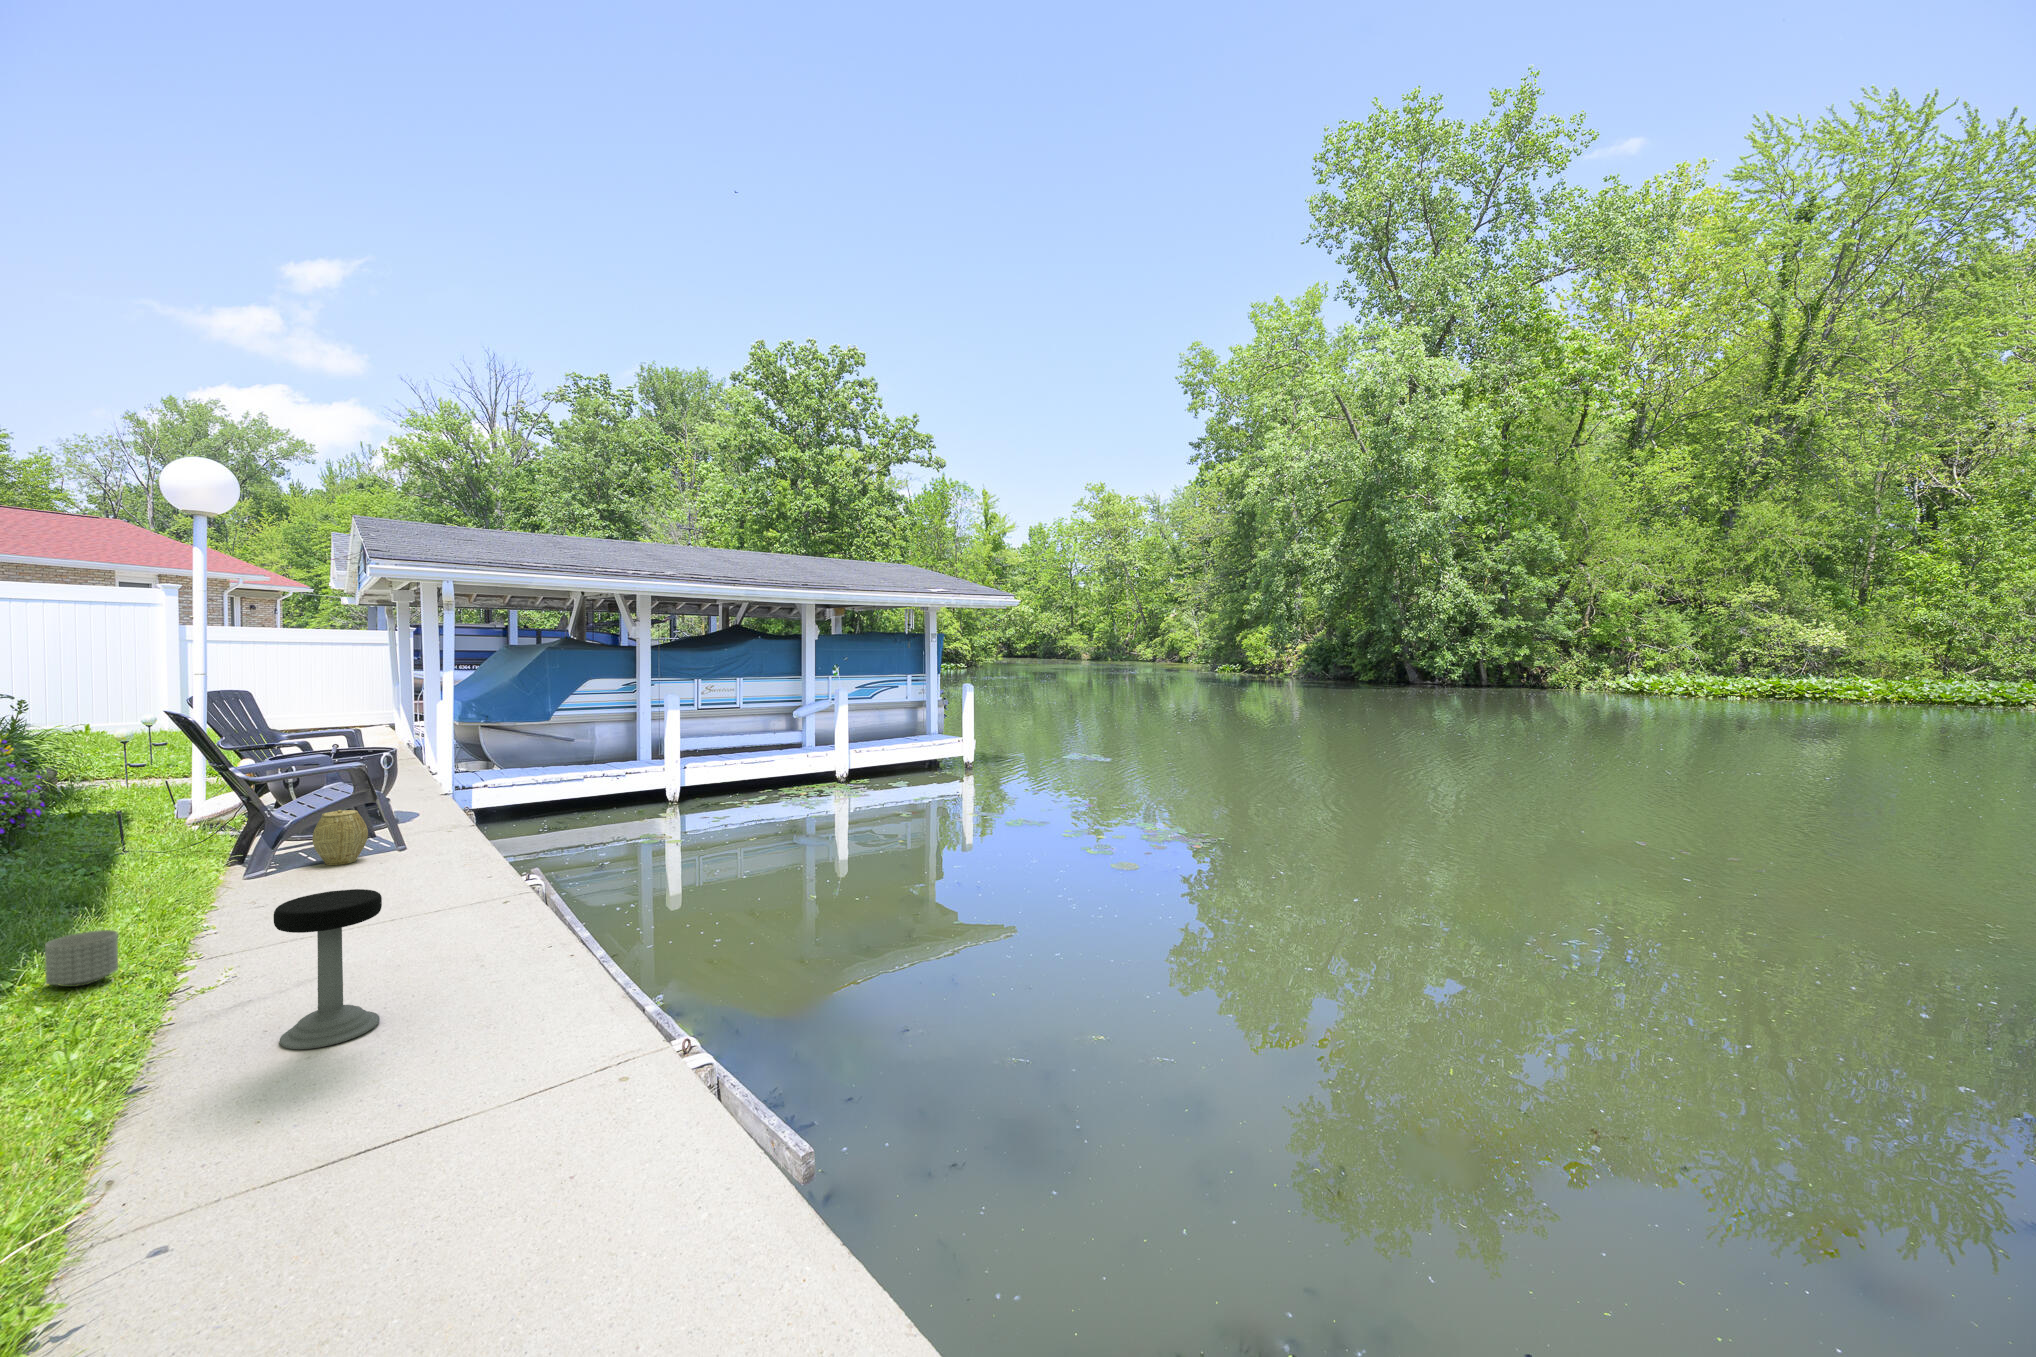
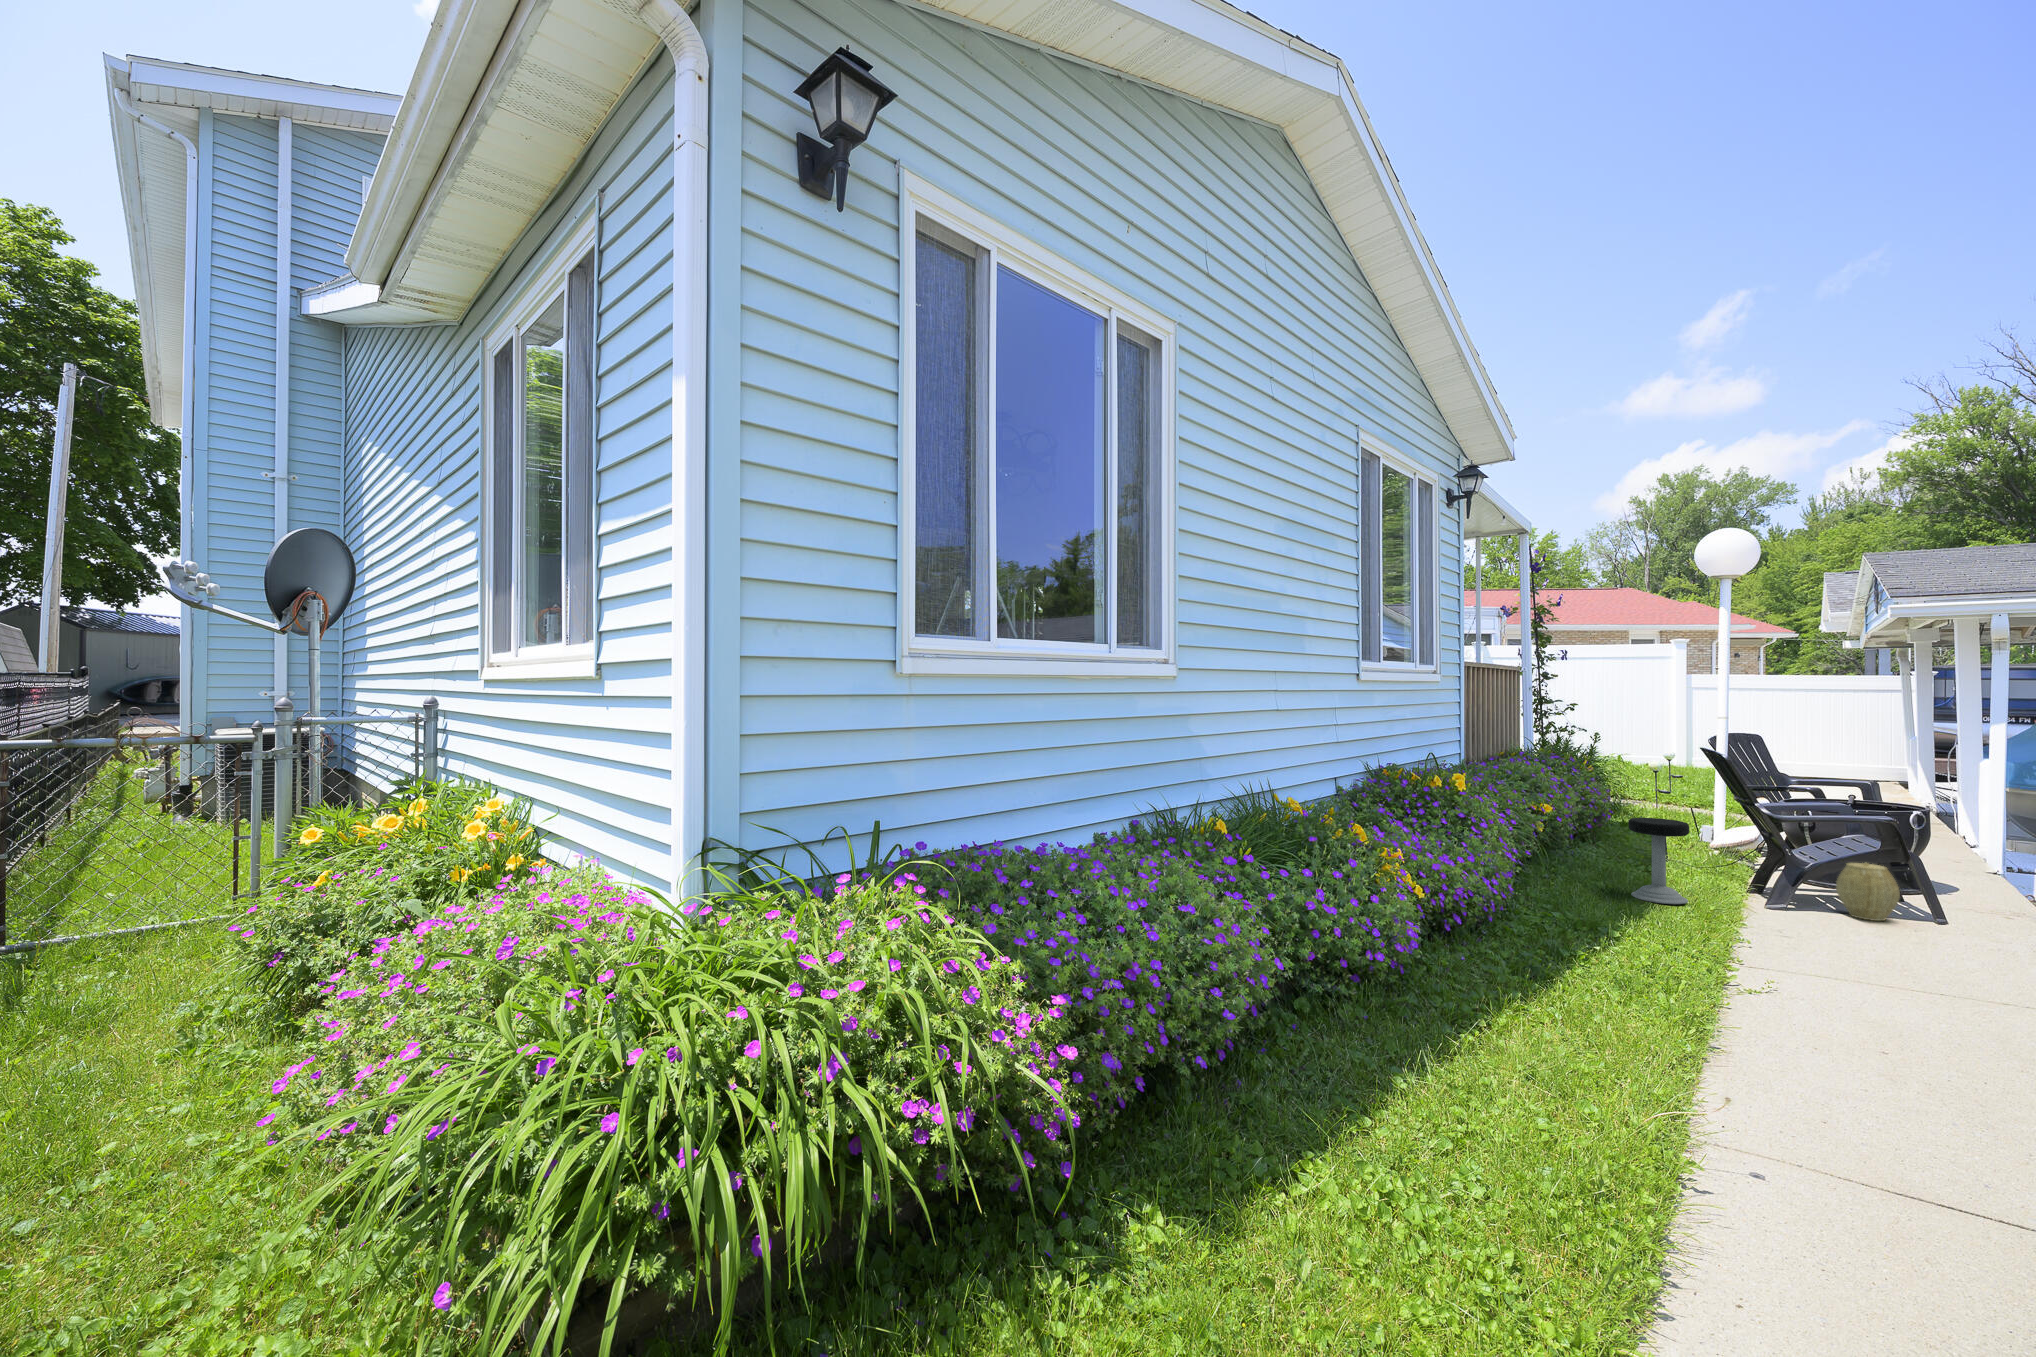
stool: present [274,889,382,1049] -> present [1628,818,1689,904]
planter: present [45,930,118,987] -> none [1641,913,1688,956]

